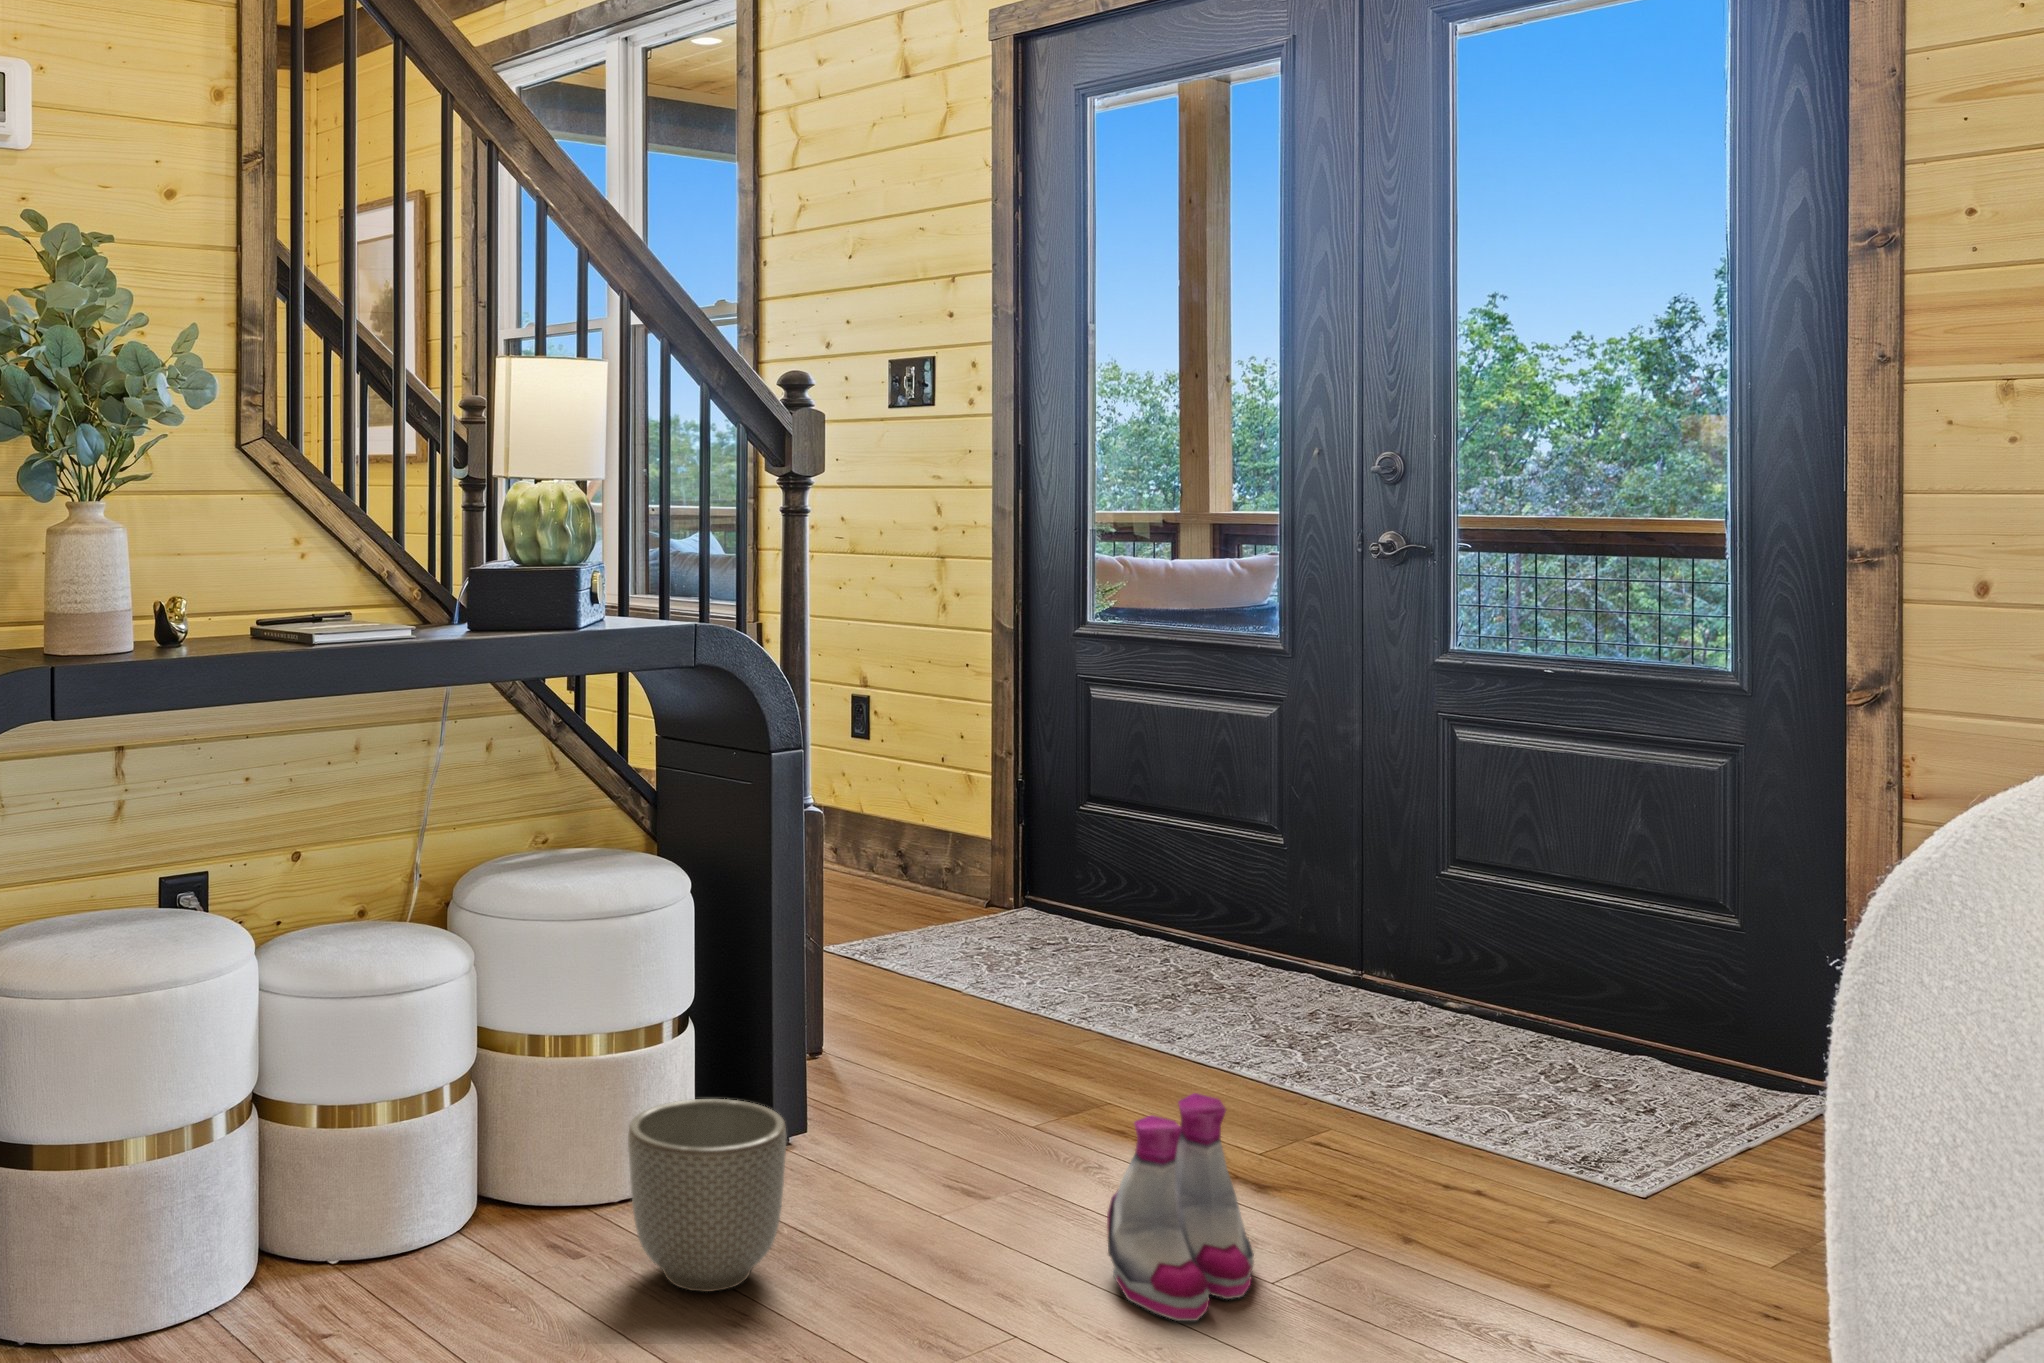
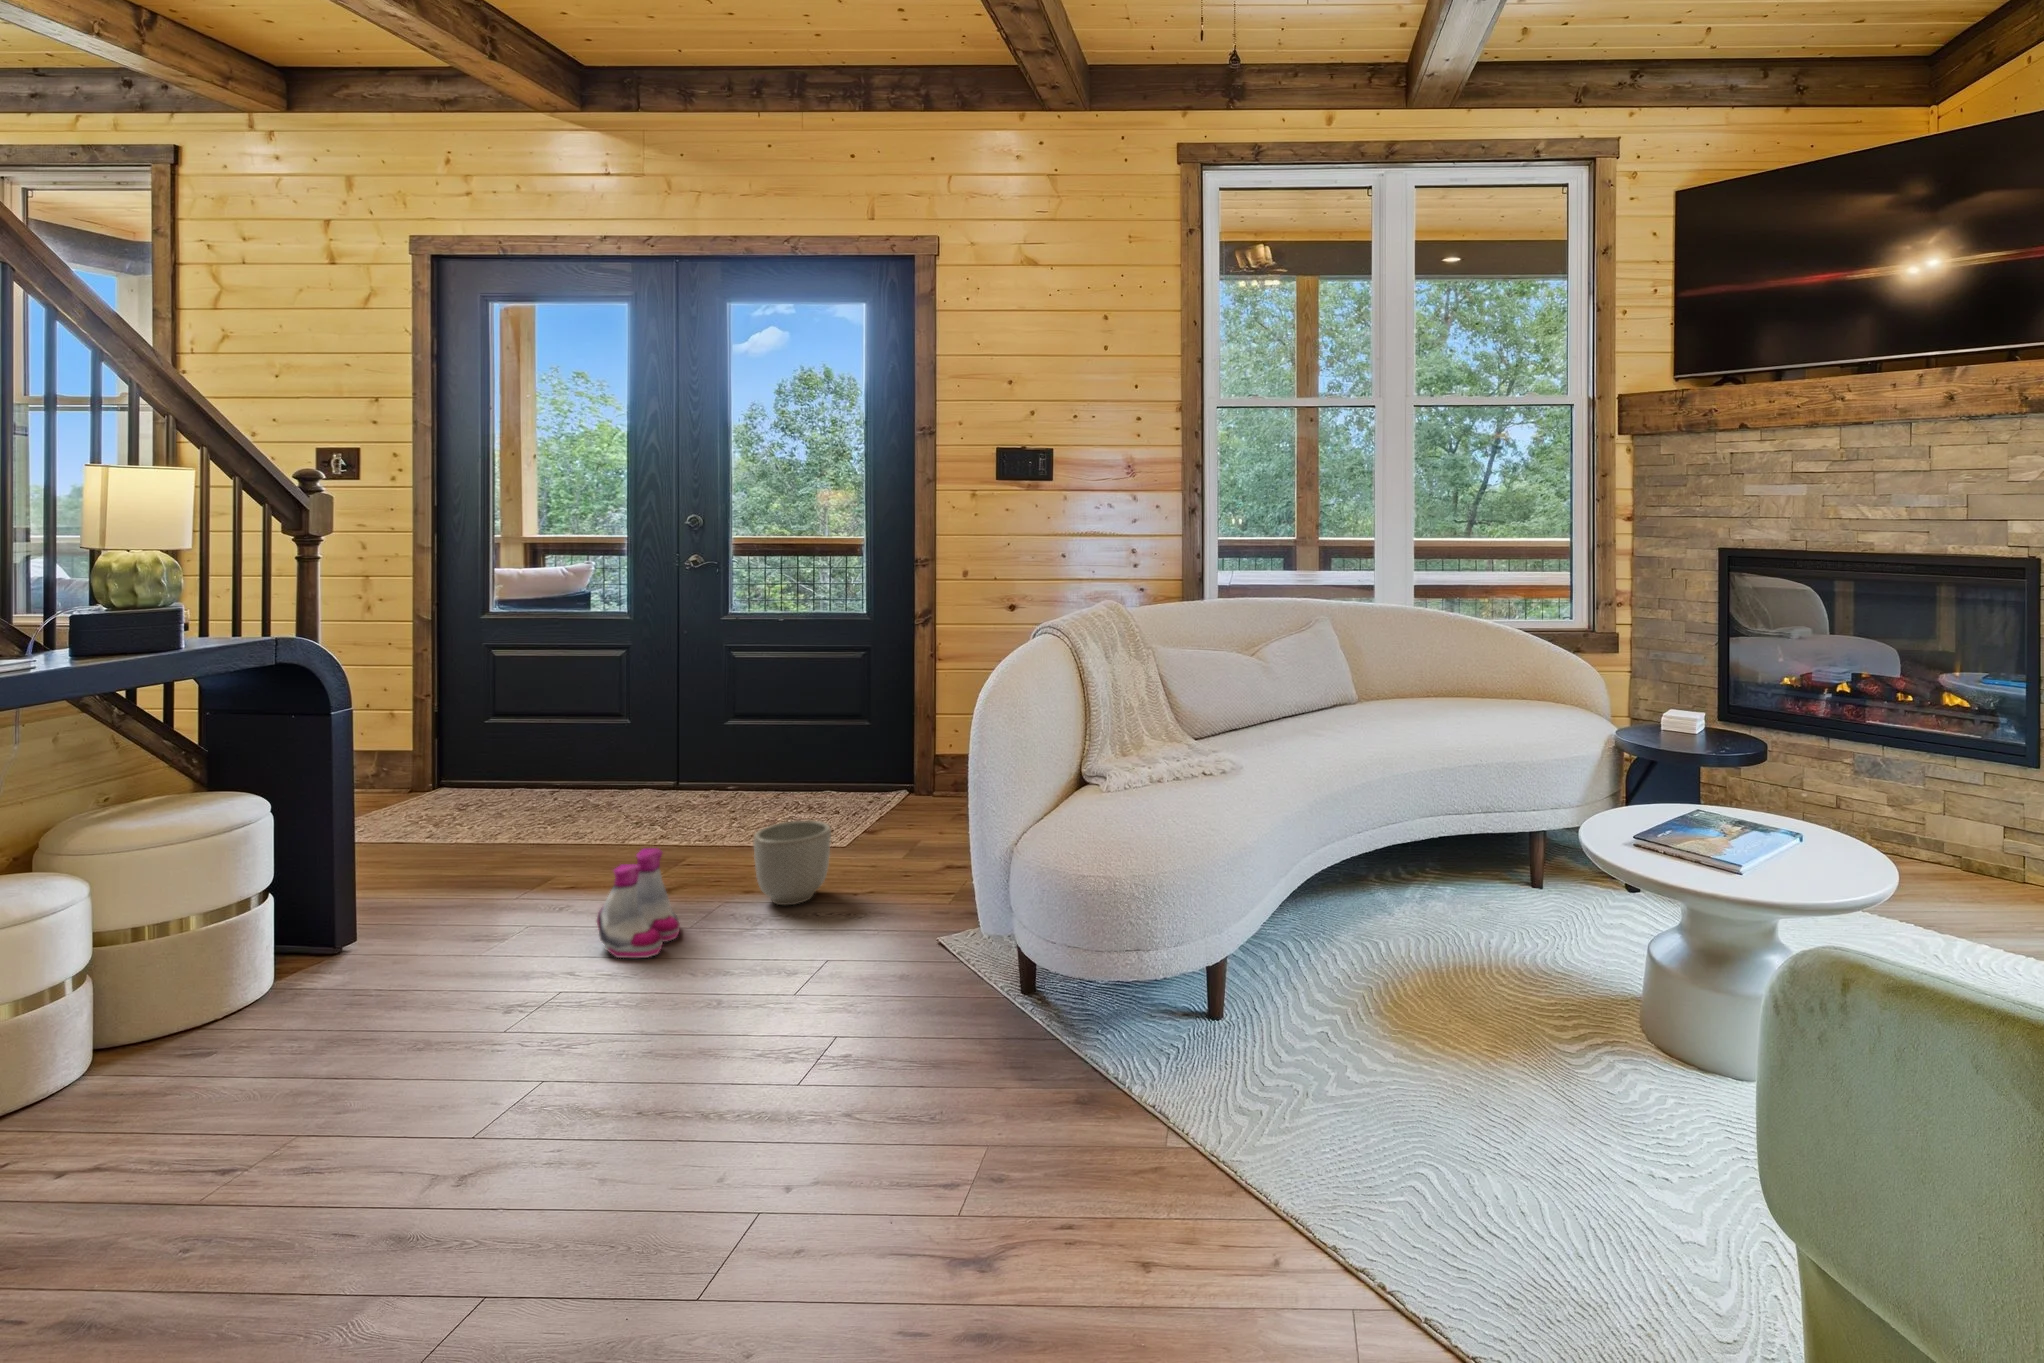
planter: present [628,1099,786,1292] -> present [754,821,831,905]

